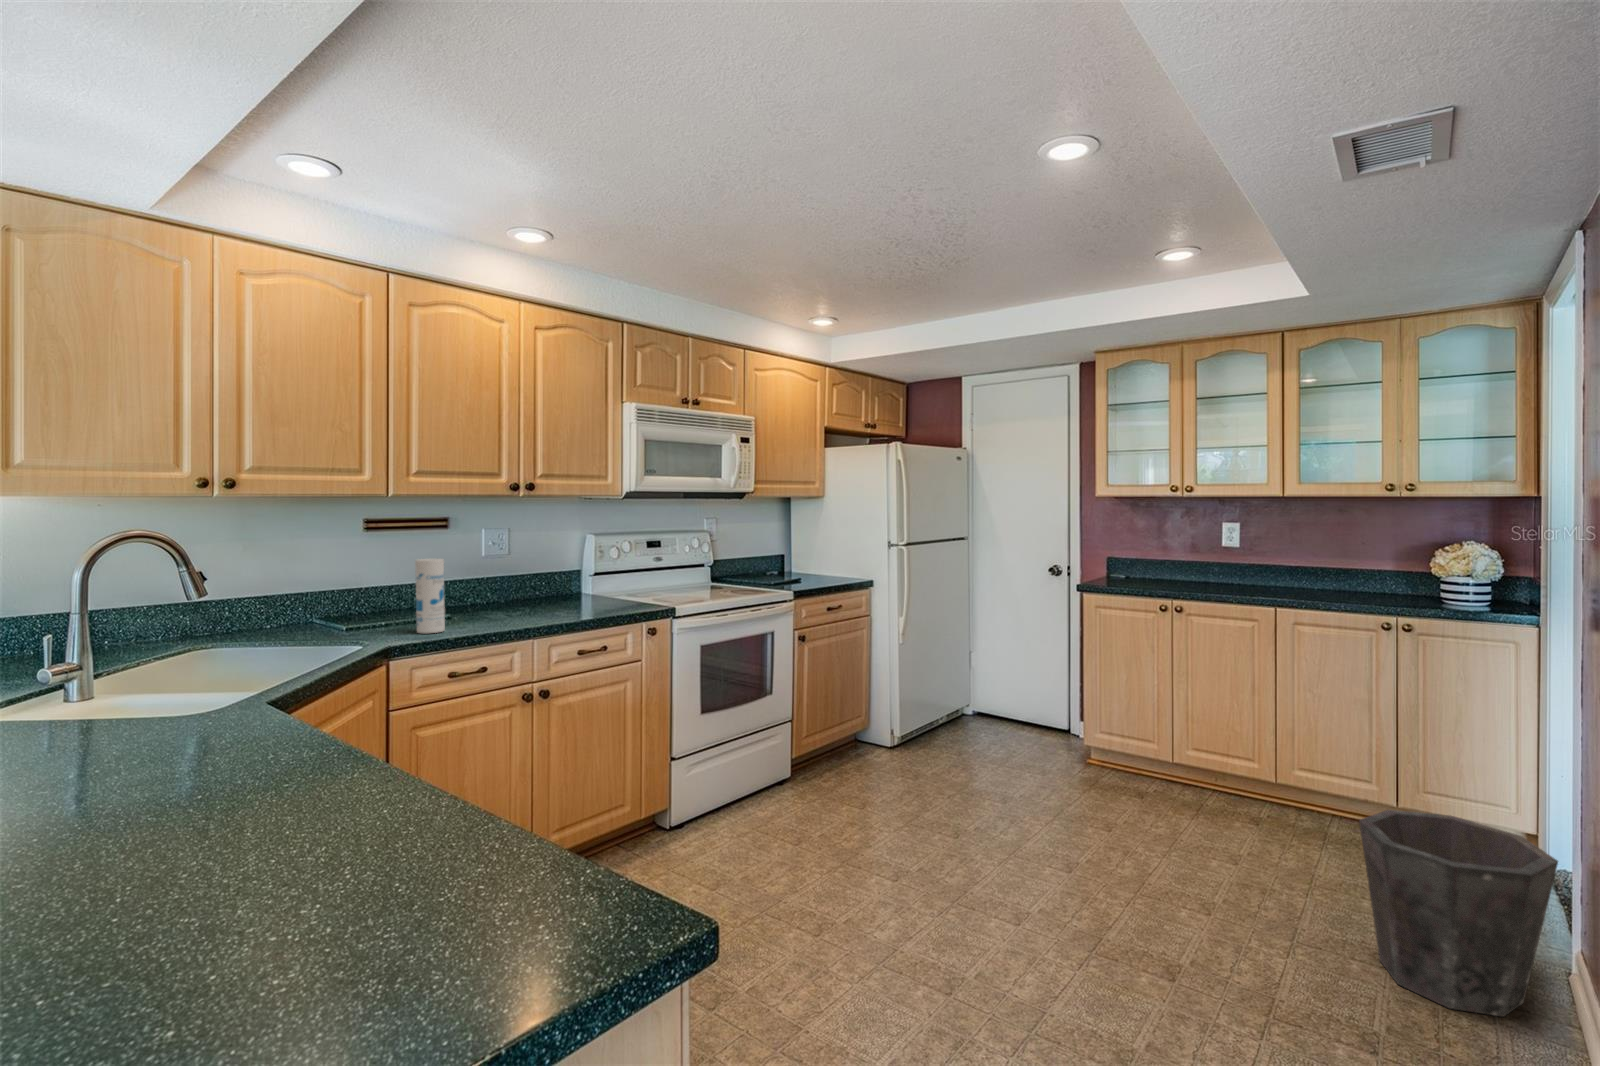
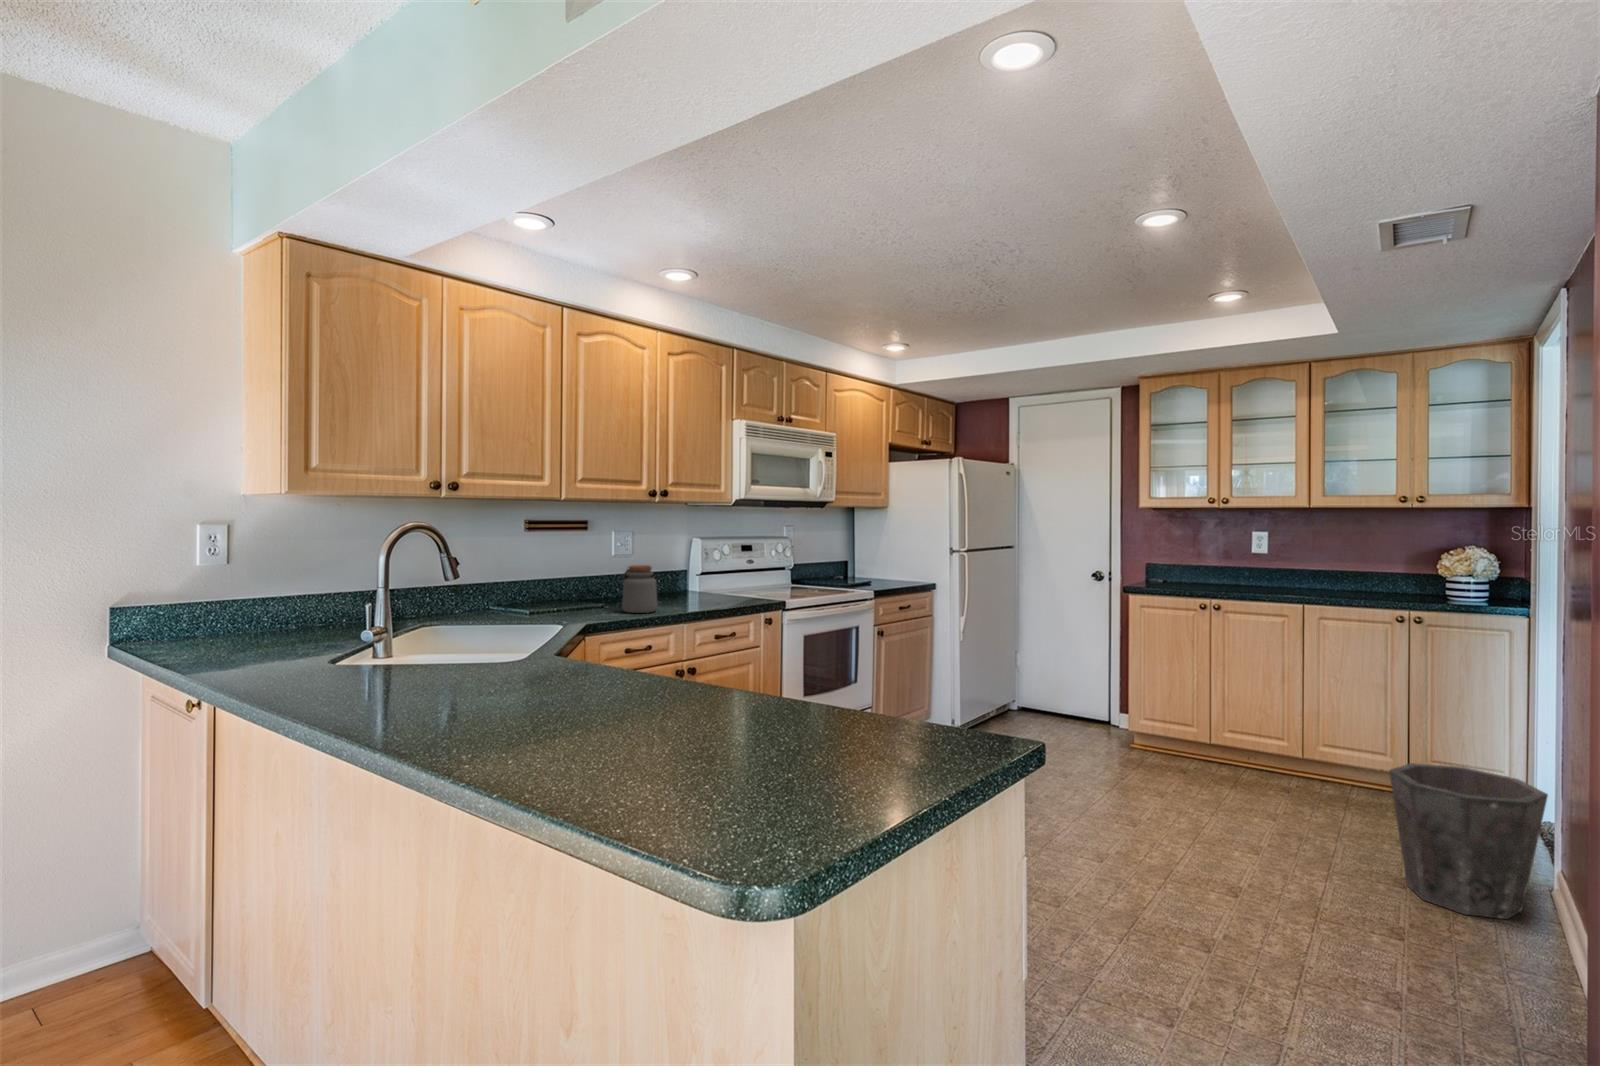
canister: present [415,559,445,633] -> none [588,554,611,618]
jar: none [468,570,510,626] -> present [622,565,657,613]

